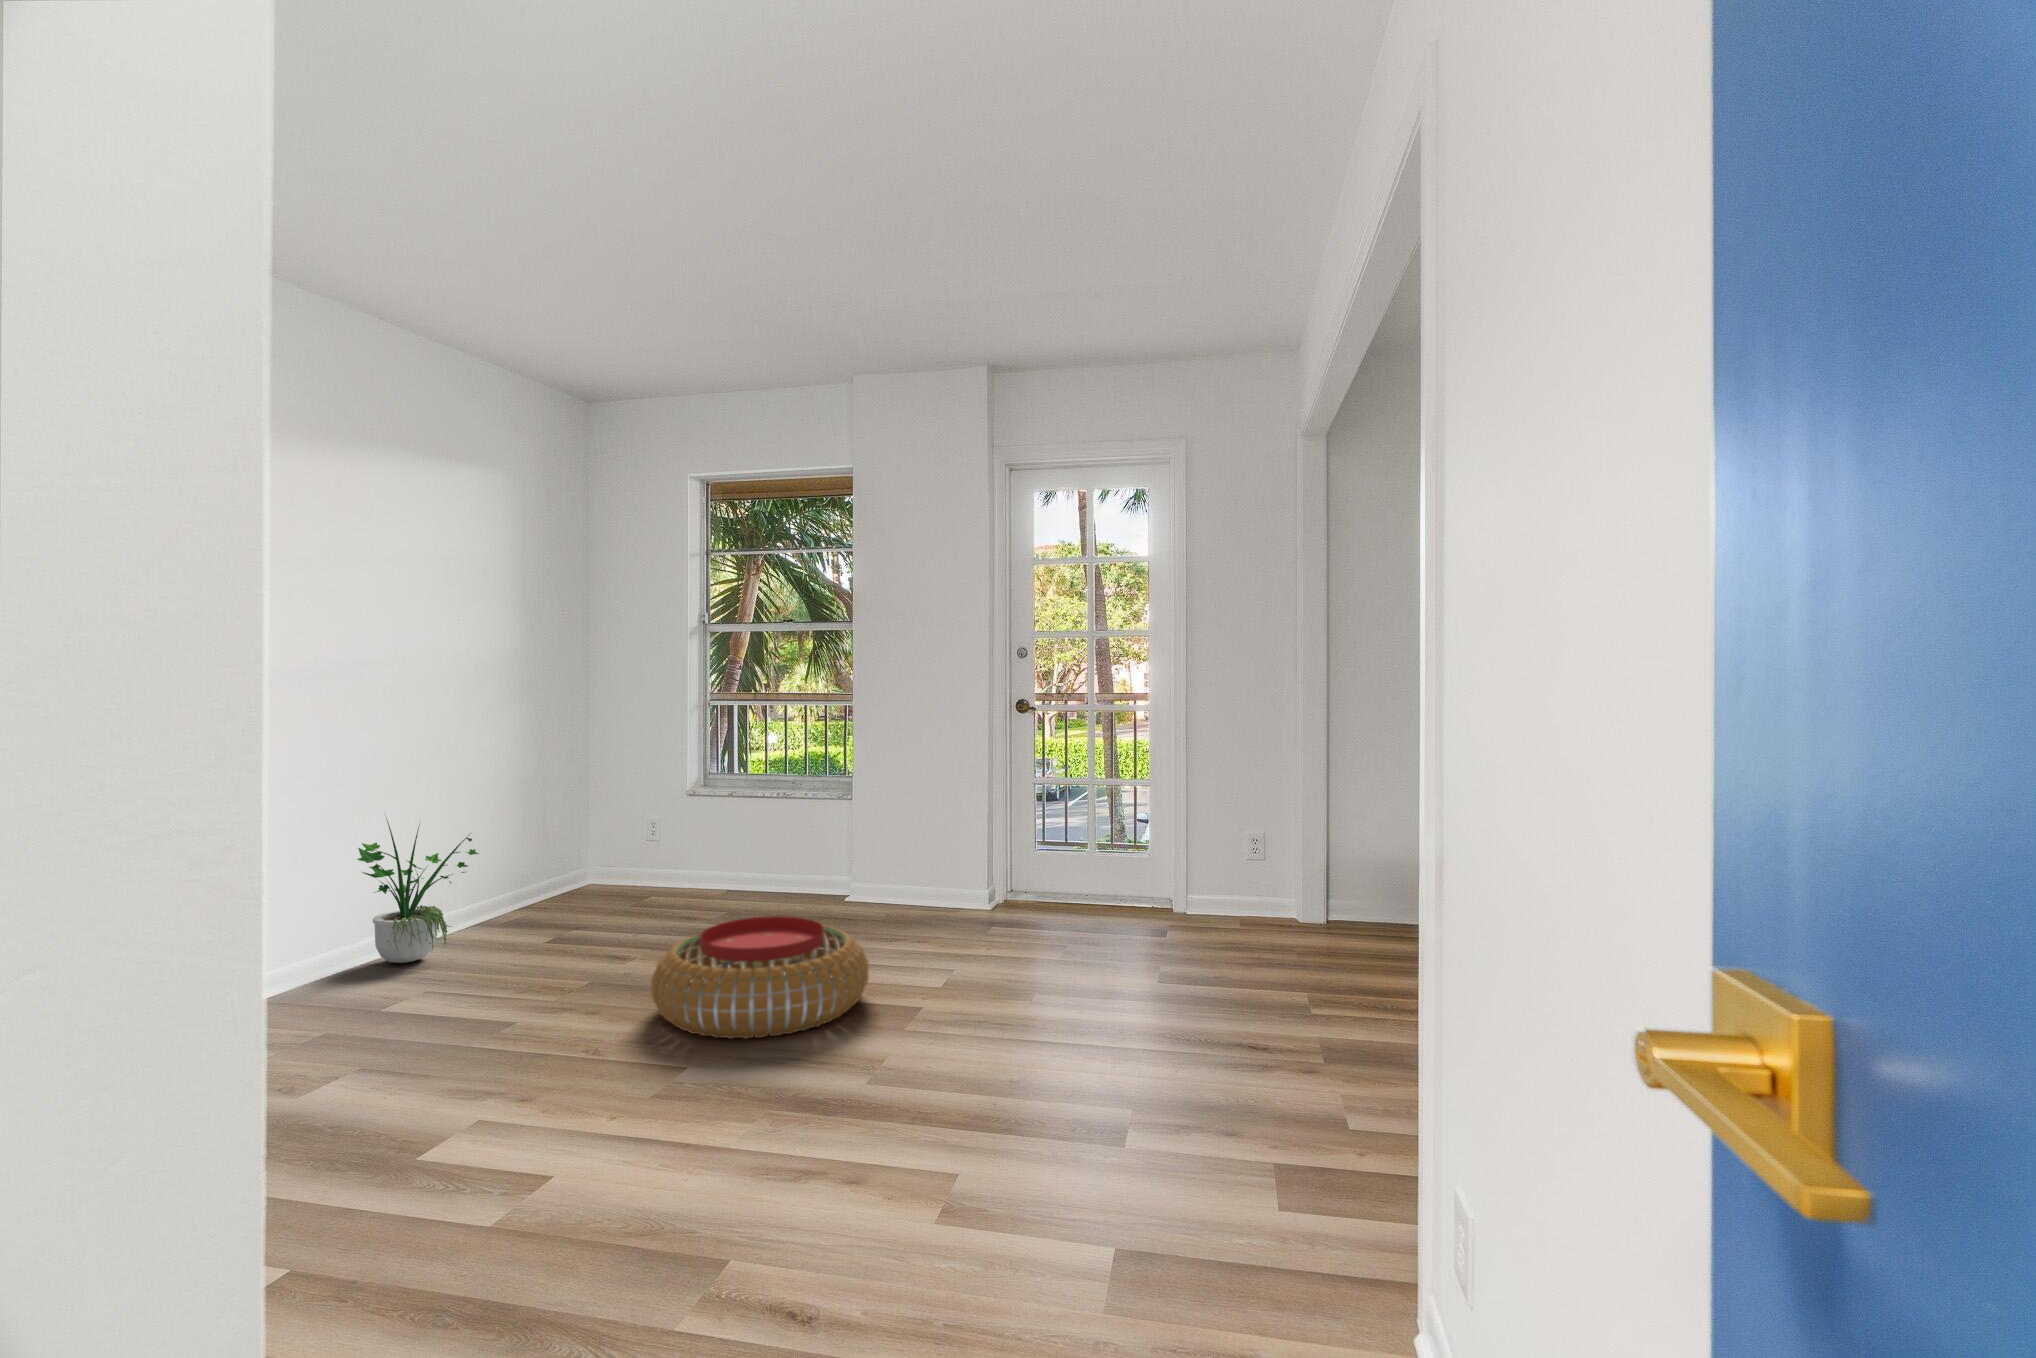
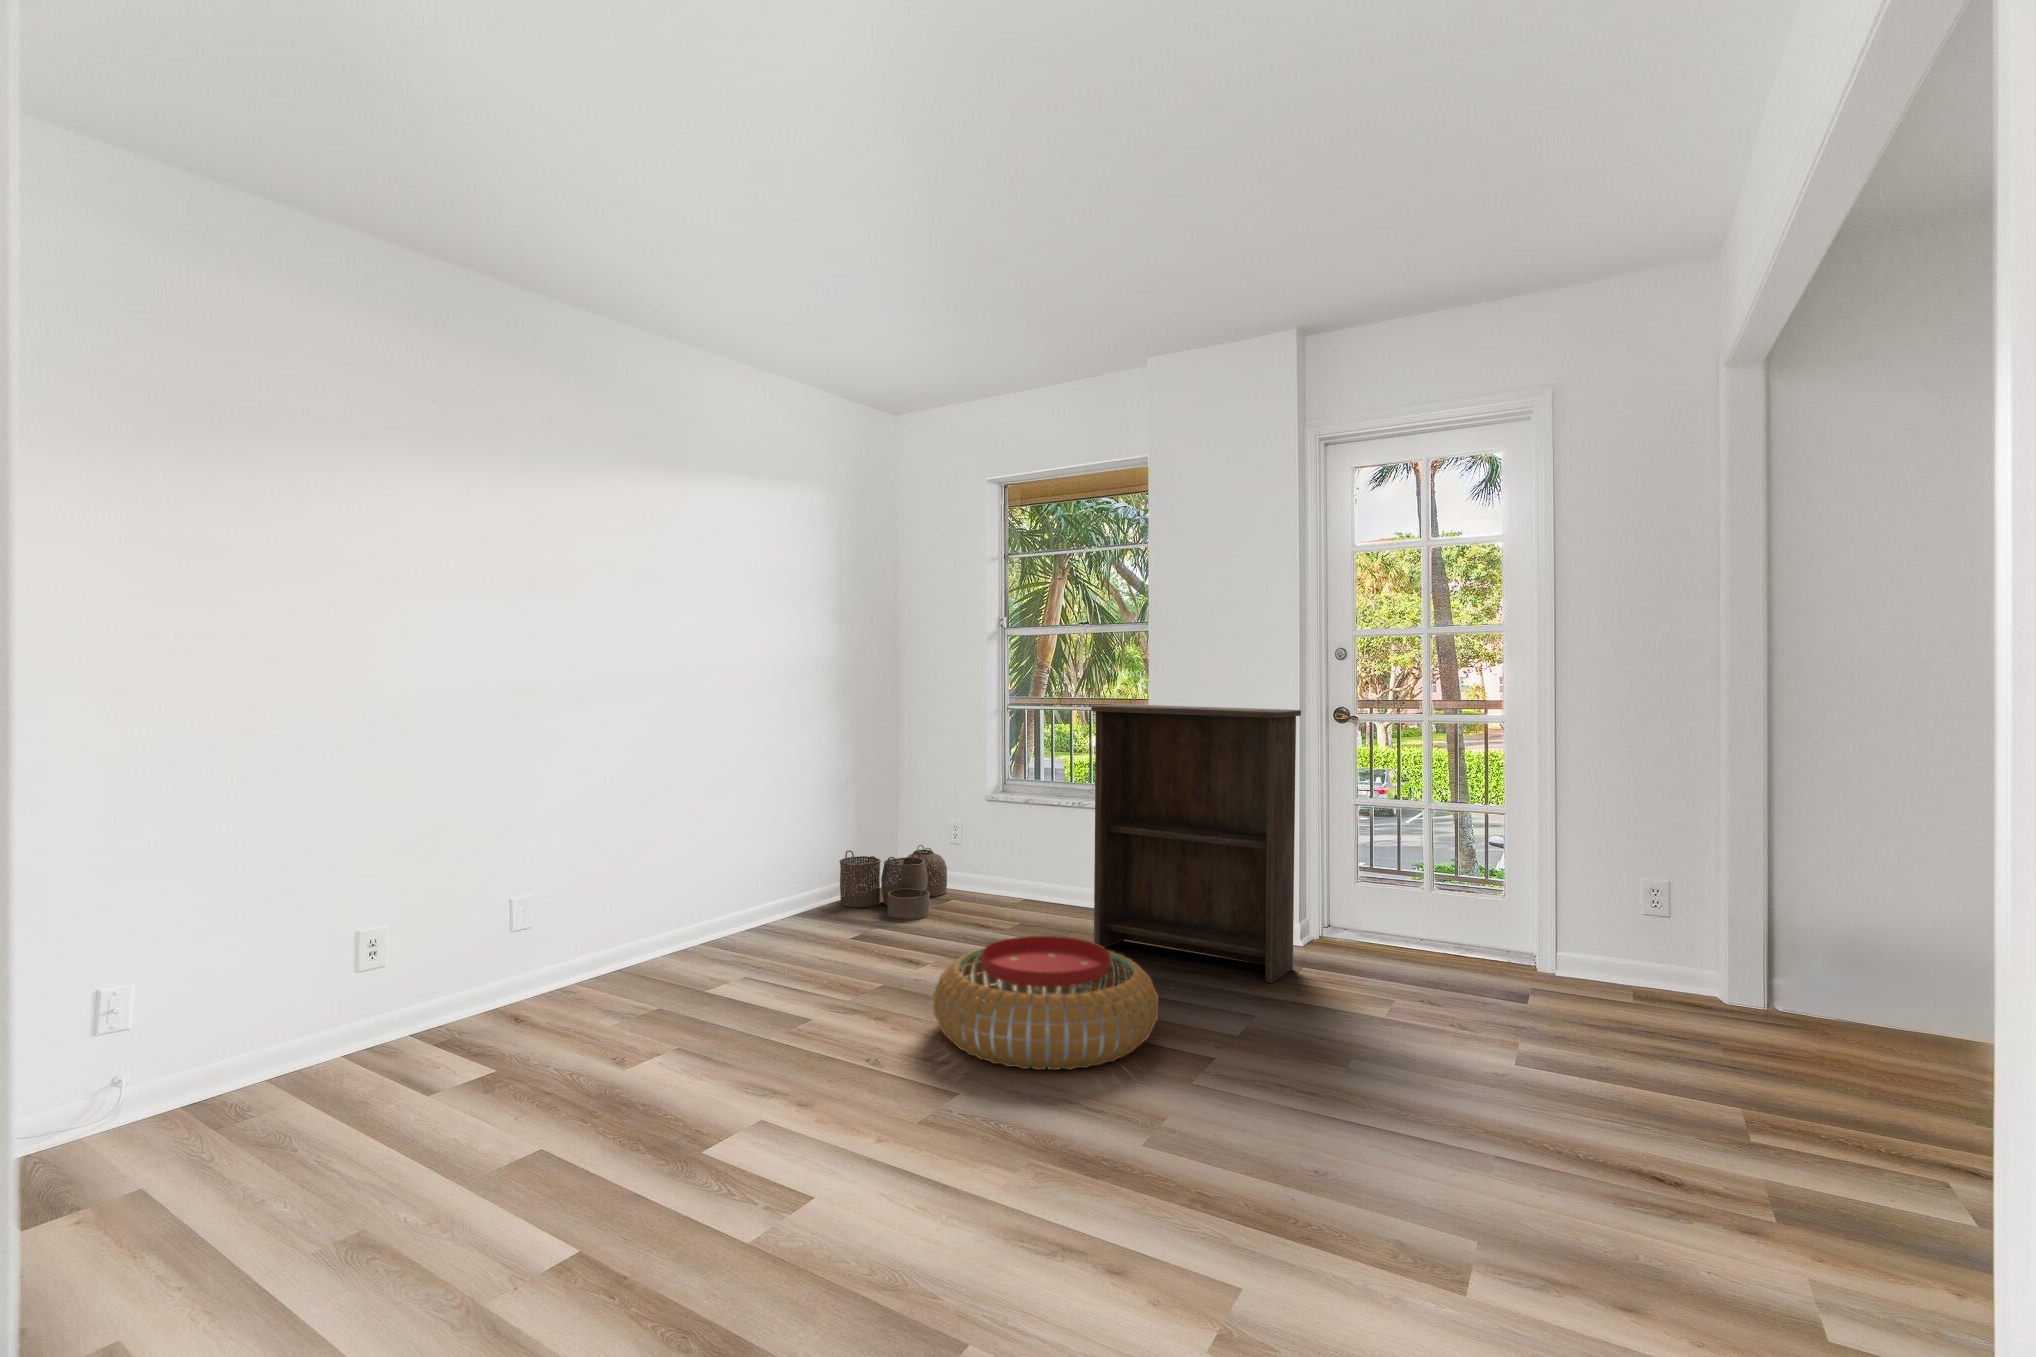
bookshelf: none [795,699,985,943] -> present [1091,704,1301,983]
potted plant: present [357,818,479,963] -> none [691,800,796,945]
woven basket: none [526,846,643,921] -> present [840,845,947,920]

